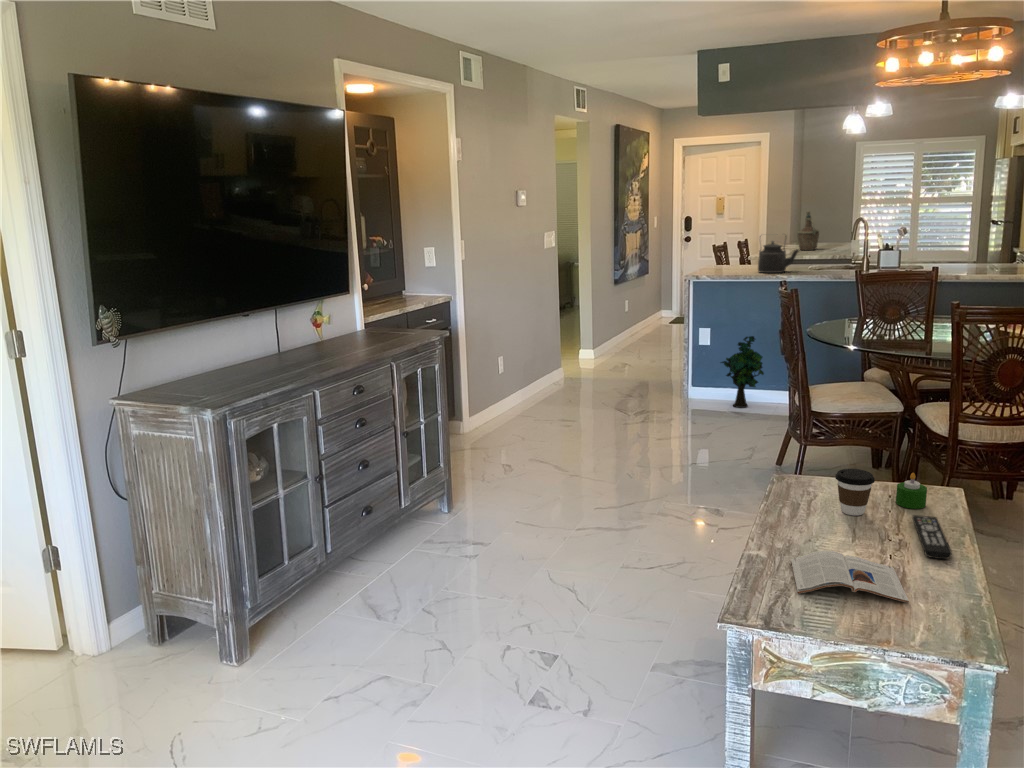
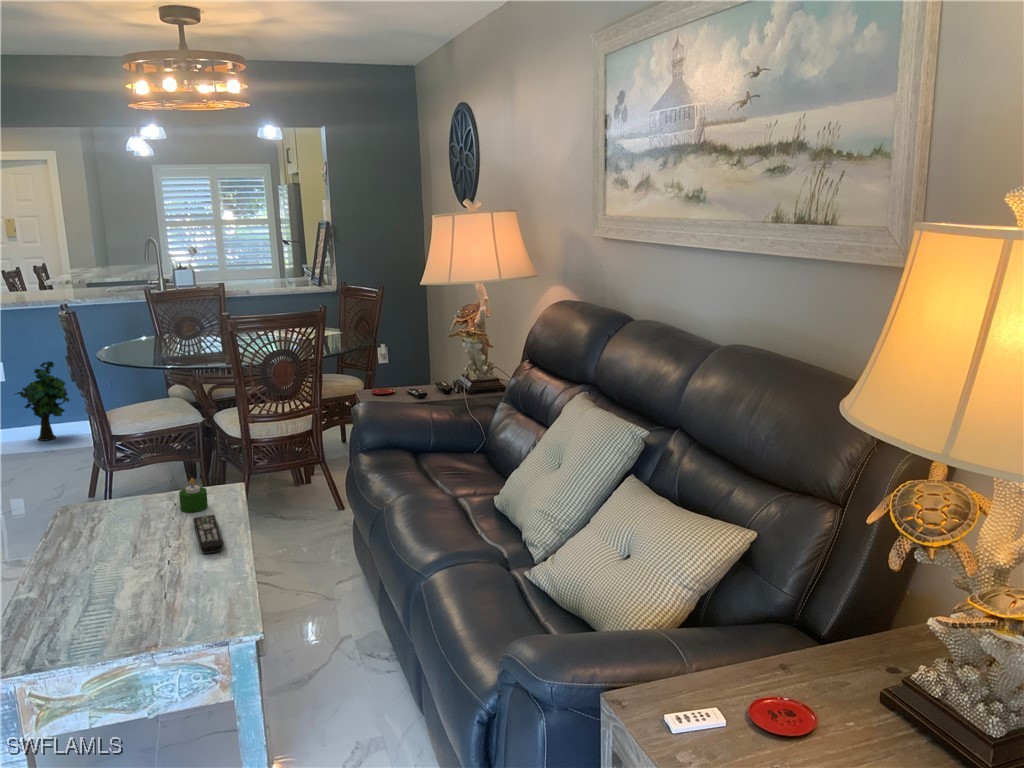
bottle: present [798,212,819,250] -> none [98,228,122,268]
kettle: present [758,236,799,273] -> none [45,251,94,293]
coffee cup: present [835,469,875,516] -> none [114,485,153,531]
magazine: present [791,550,909,603] -> none [64,572,181,626]

